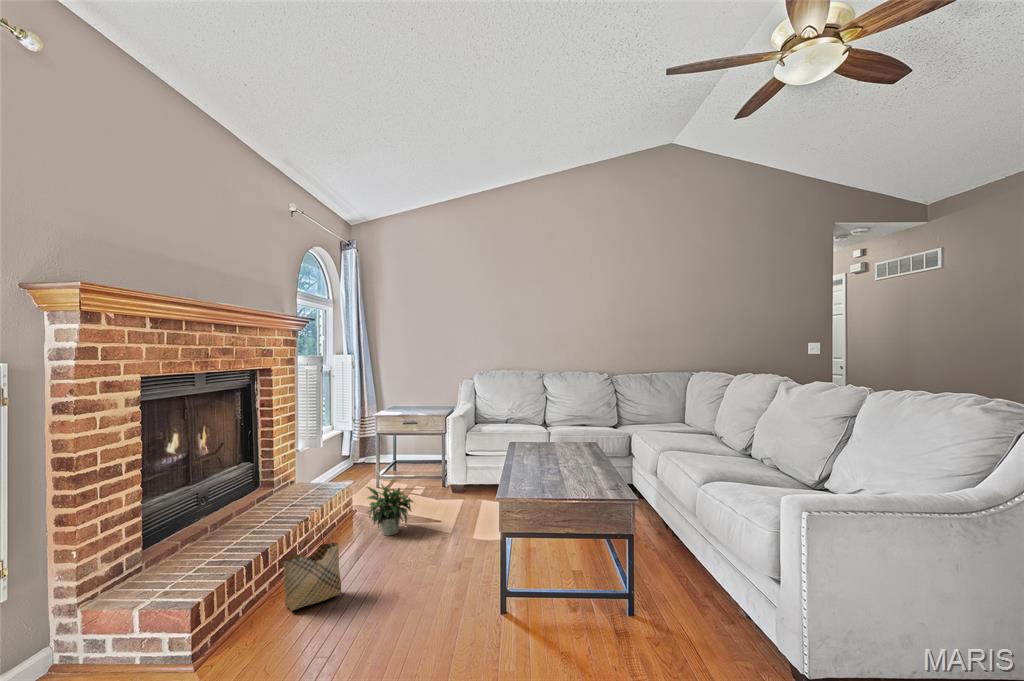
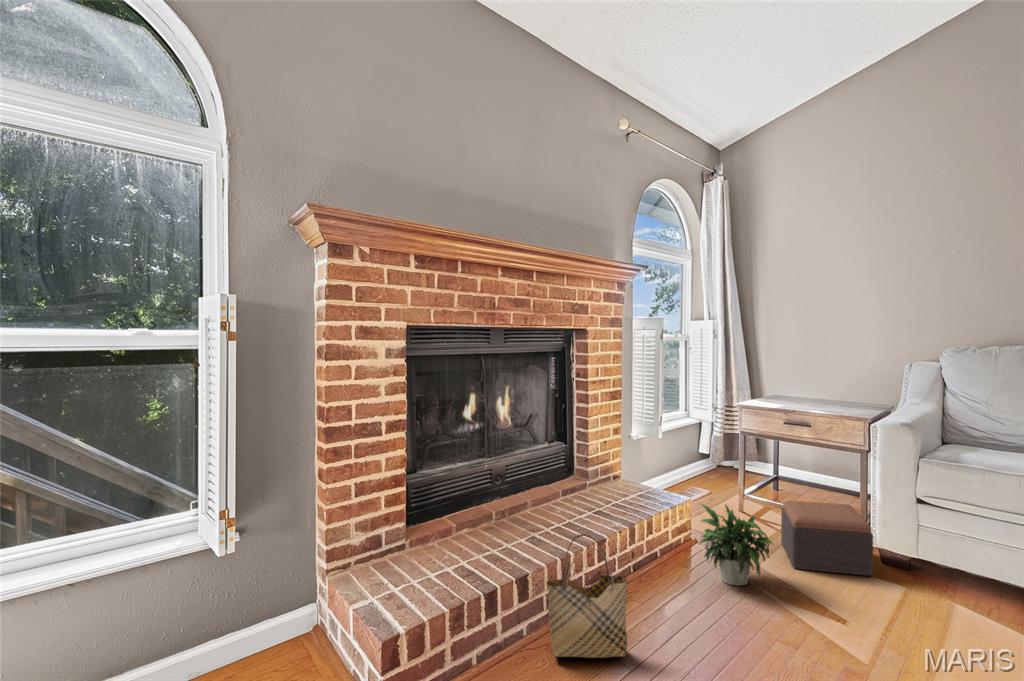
footstool: none [410,471,464,517] -> present [781,501,873,576]

